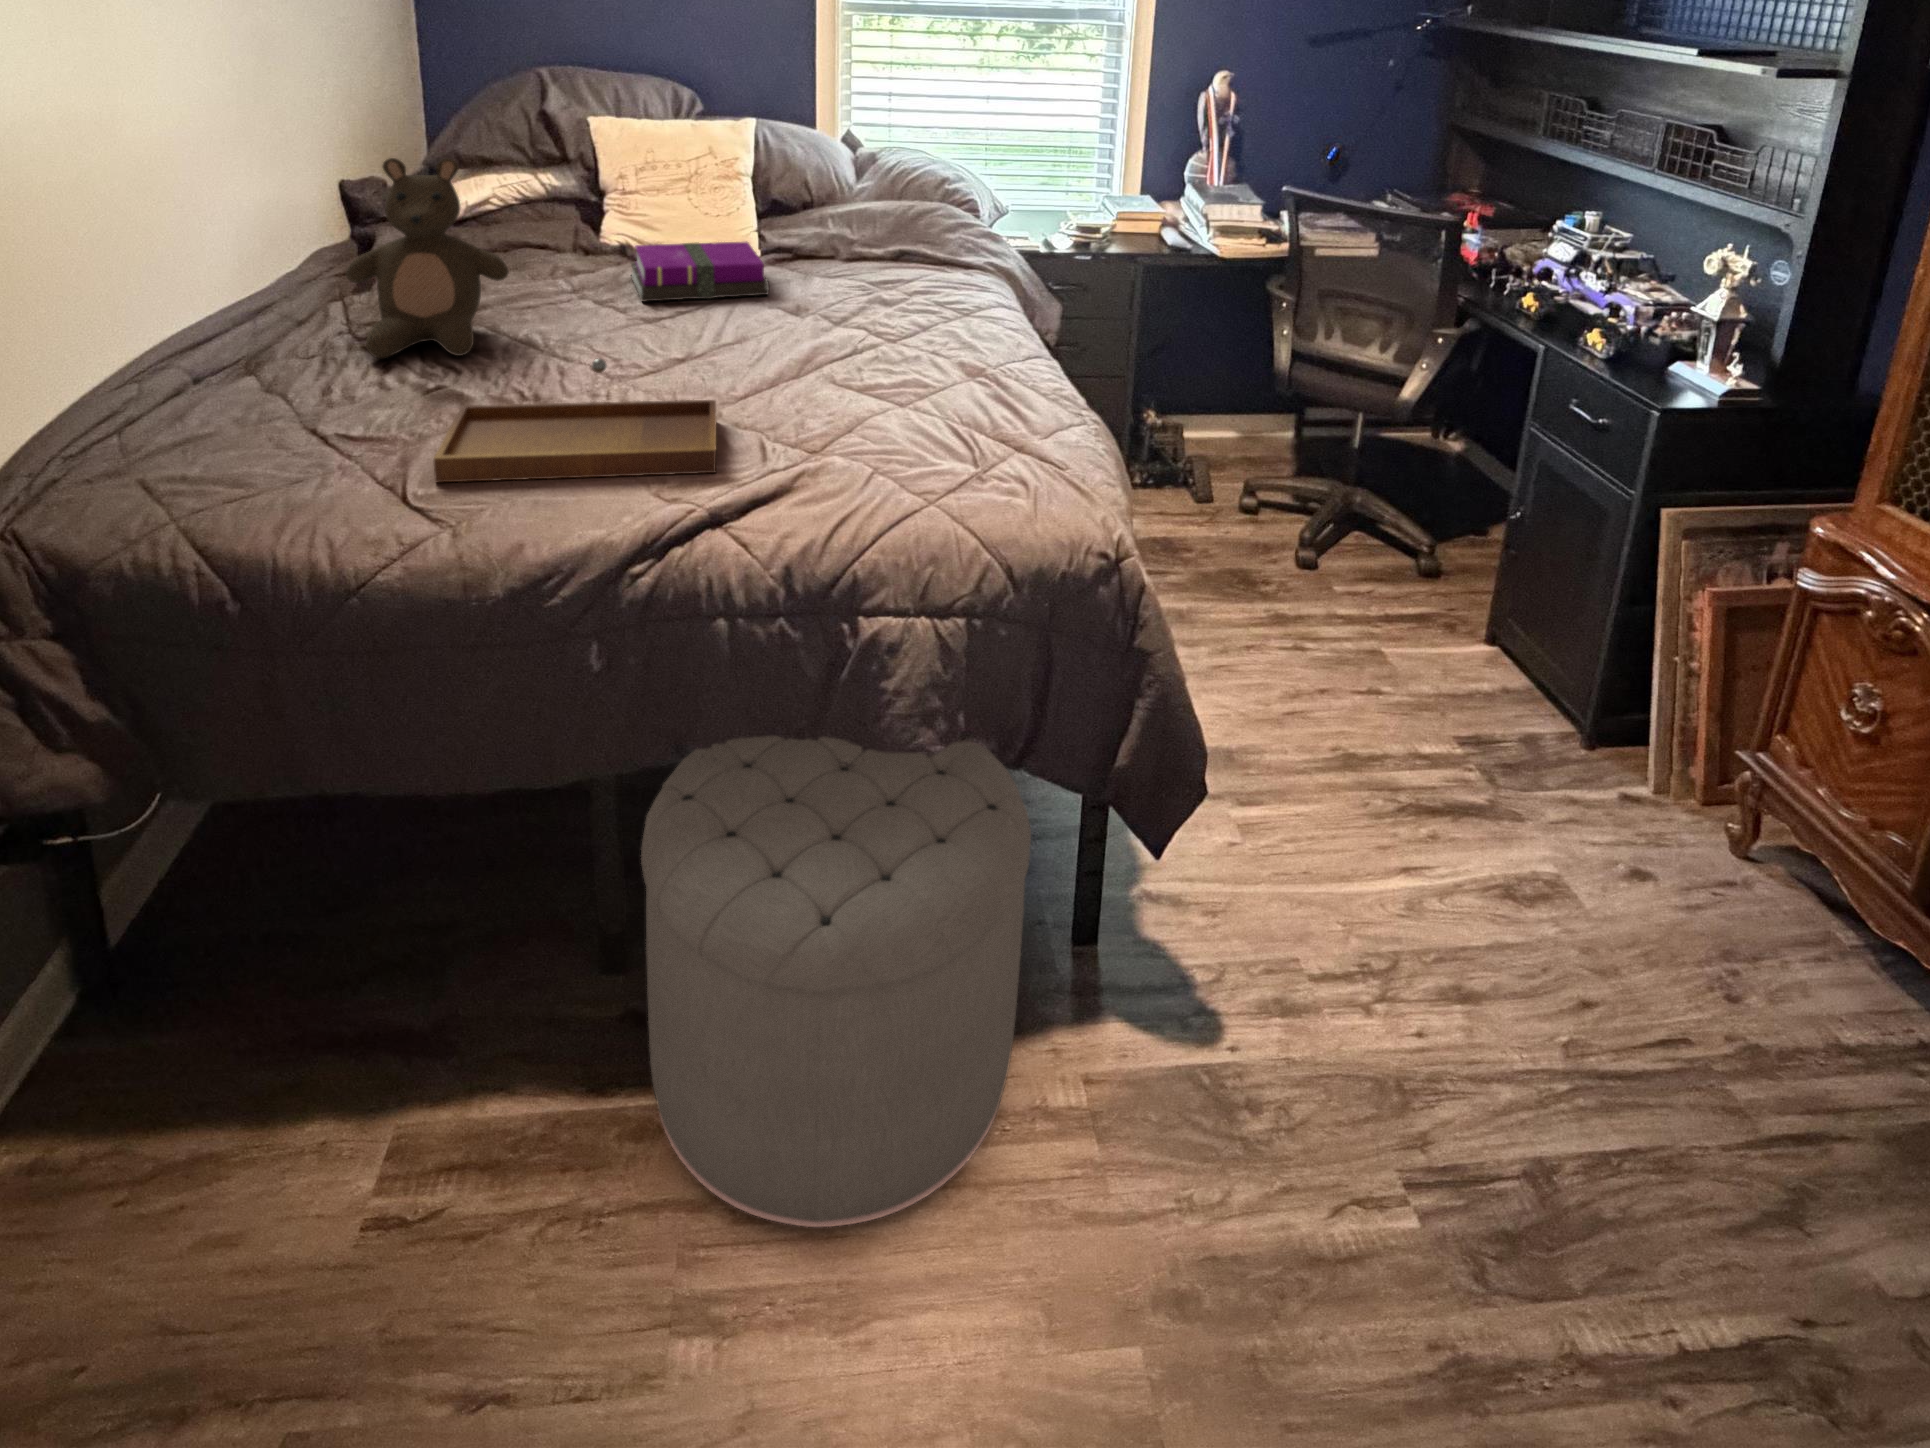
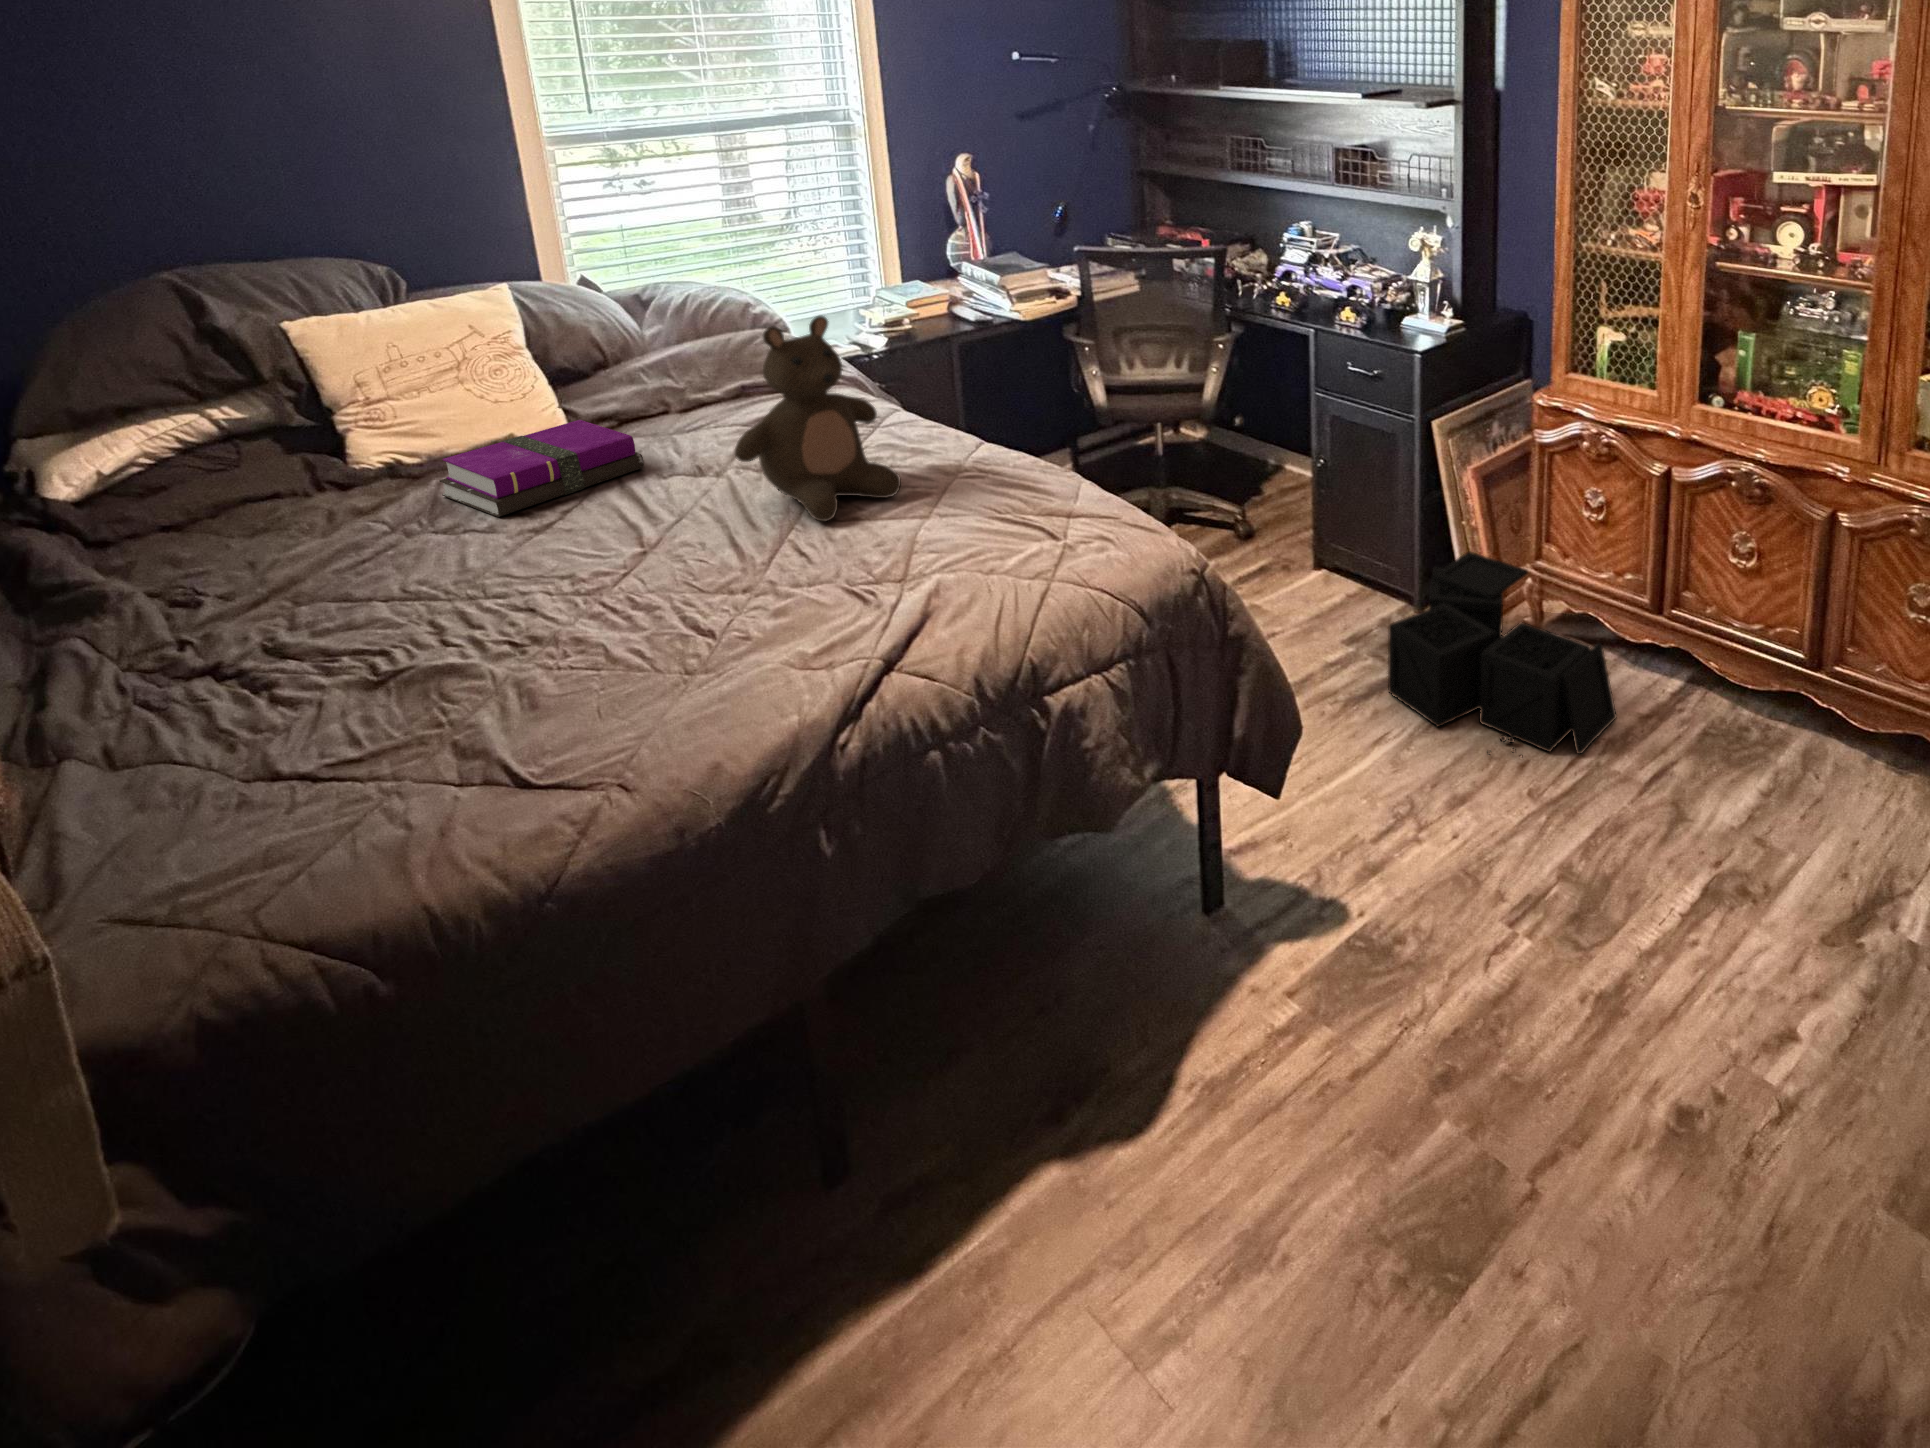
stuffed bear: present [346,158,509,358] -> present [735,316,901,521]
tray: present [433,359,716,482] -> none [456,569,816,765]
storage bin: none [1455,697,1785,1039] -> present [1388,551,1617,757]
ottoman: present [641,736,1031,1227] -> none [903,767,1261,1258]

